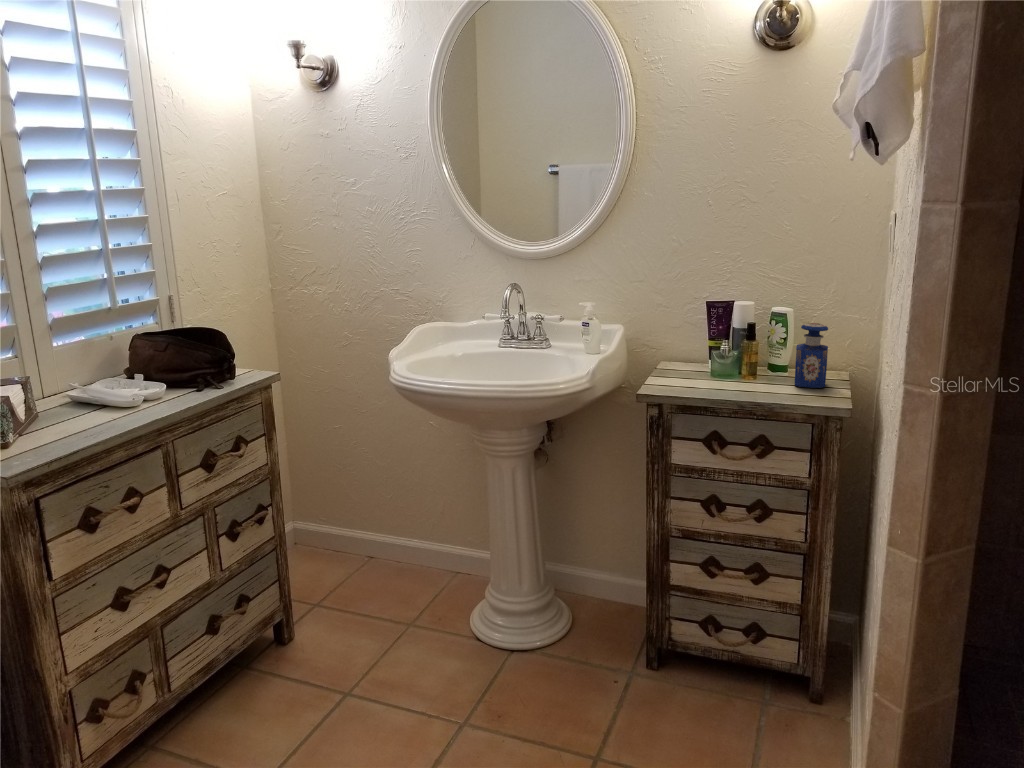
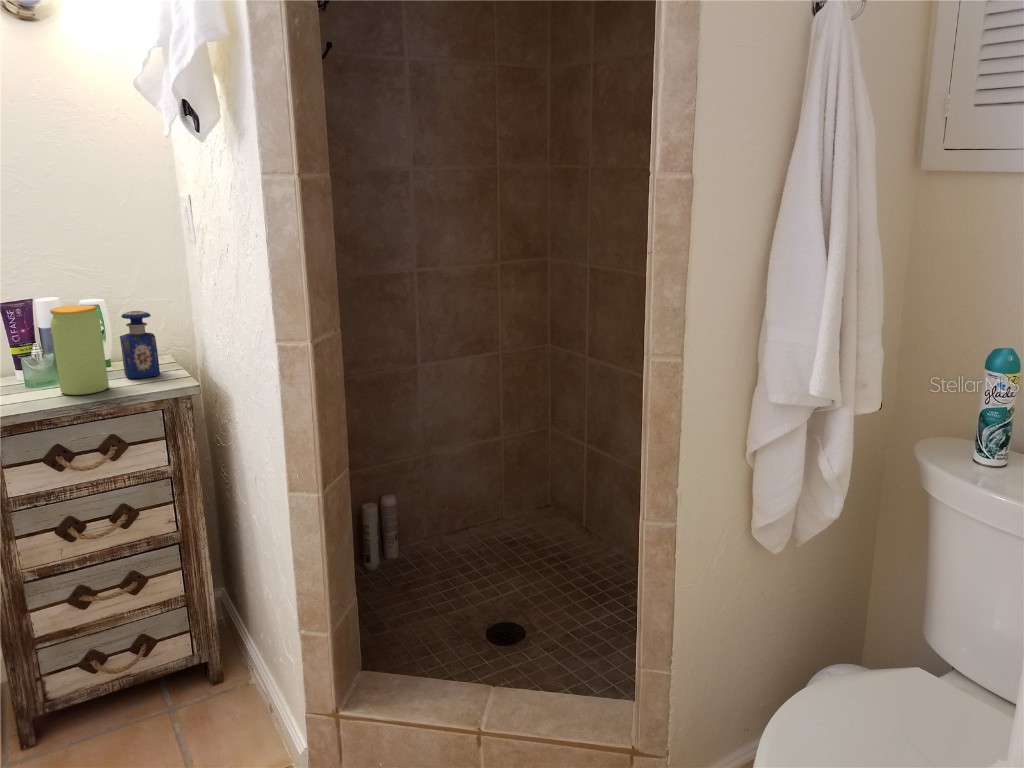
jar: none [732,312,776,393] -> present [50,305,109,395]

